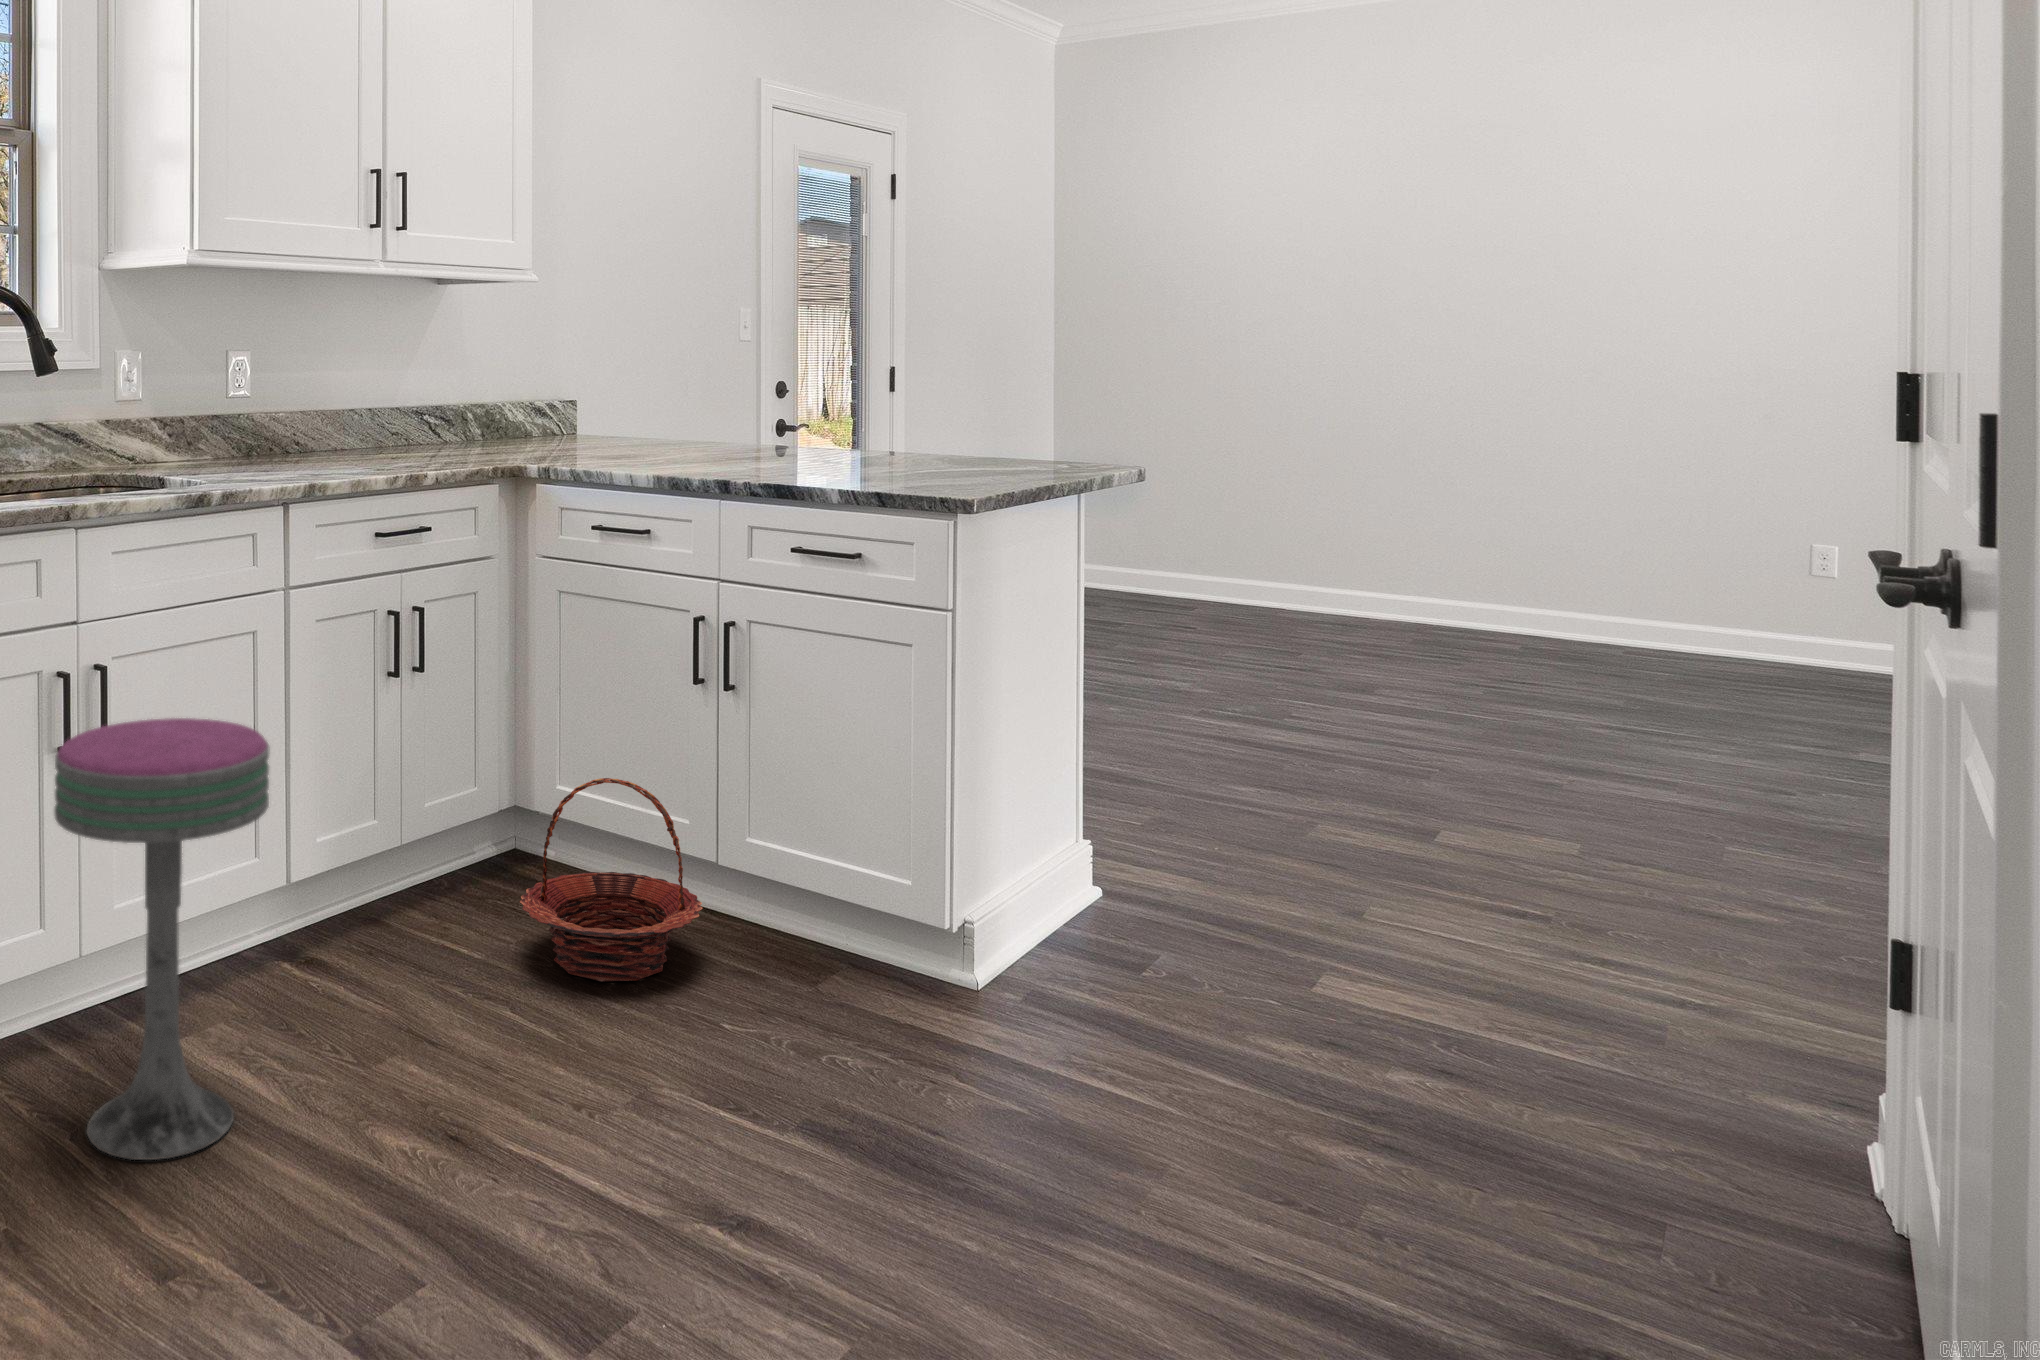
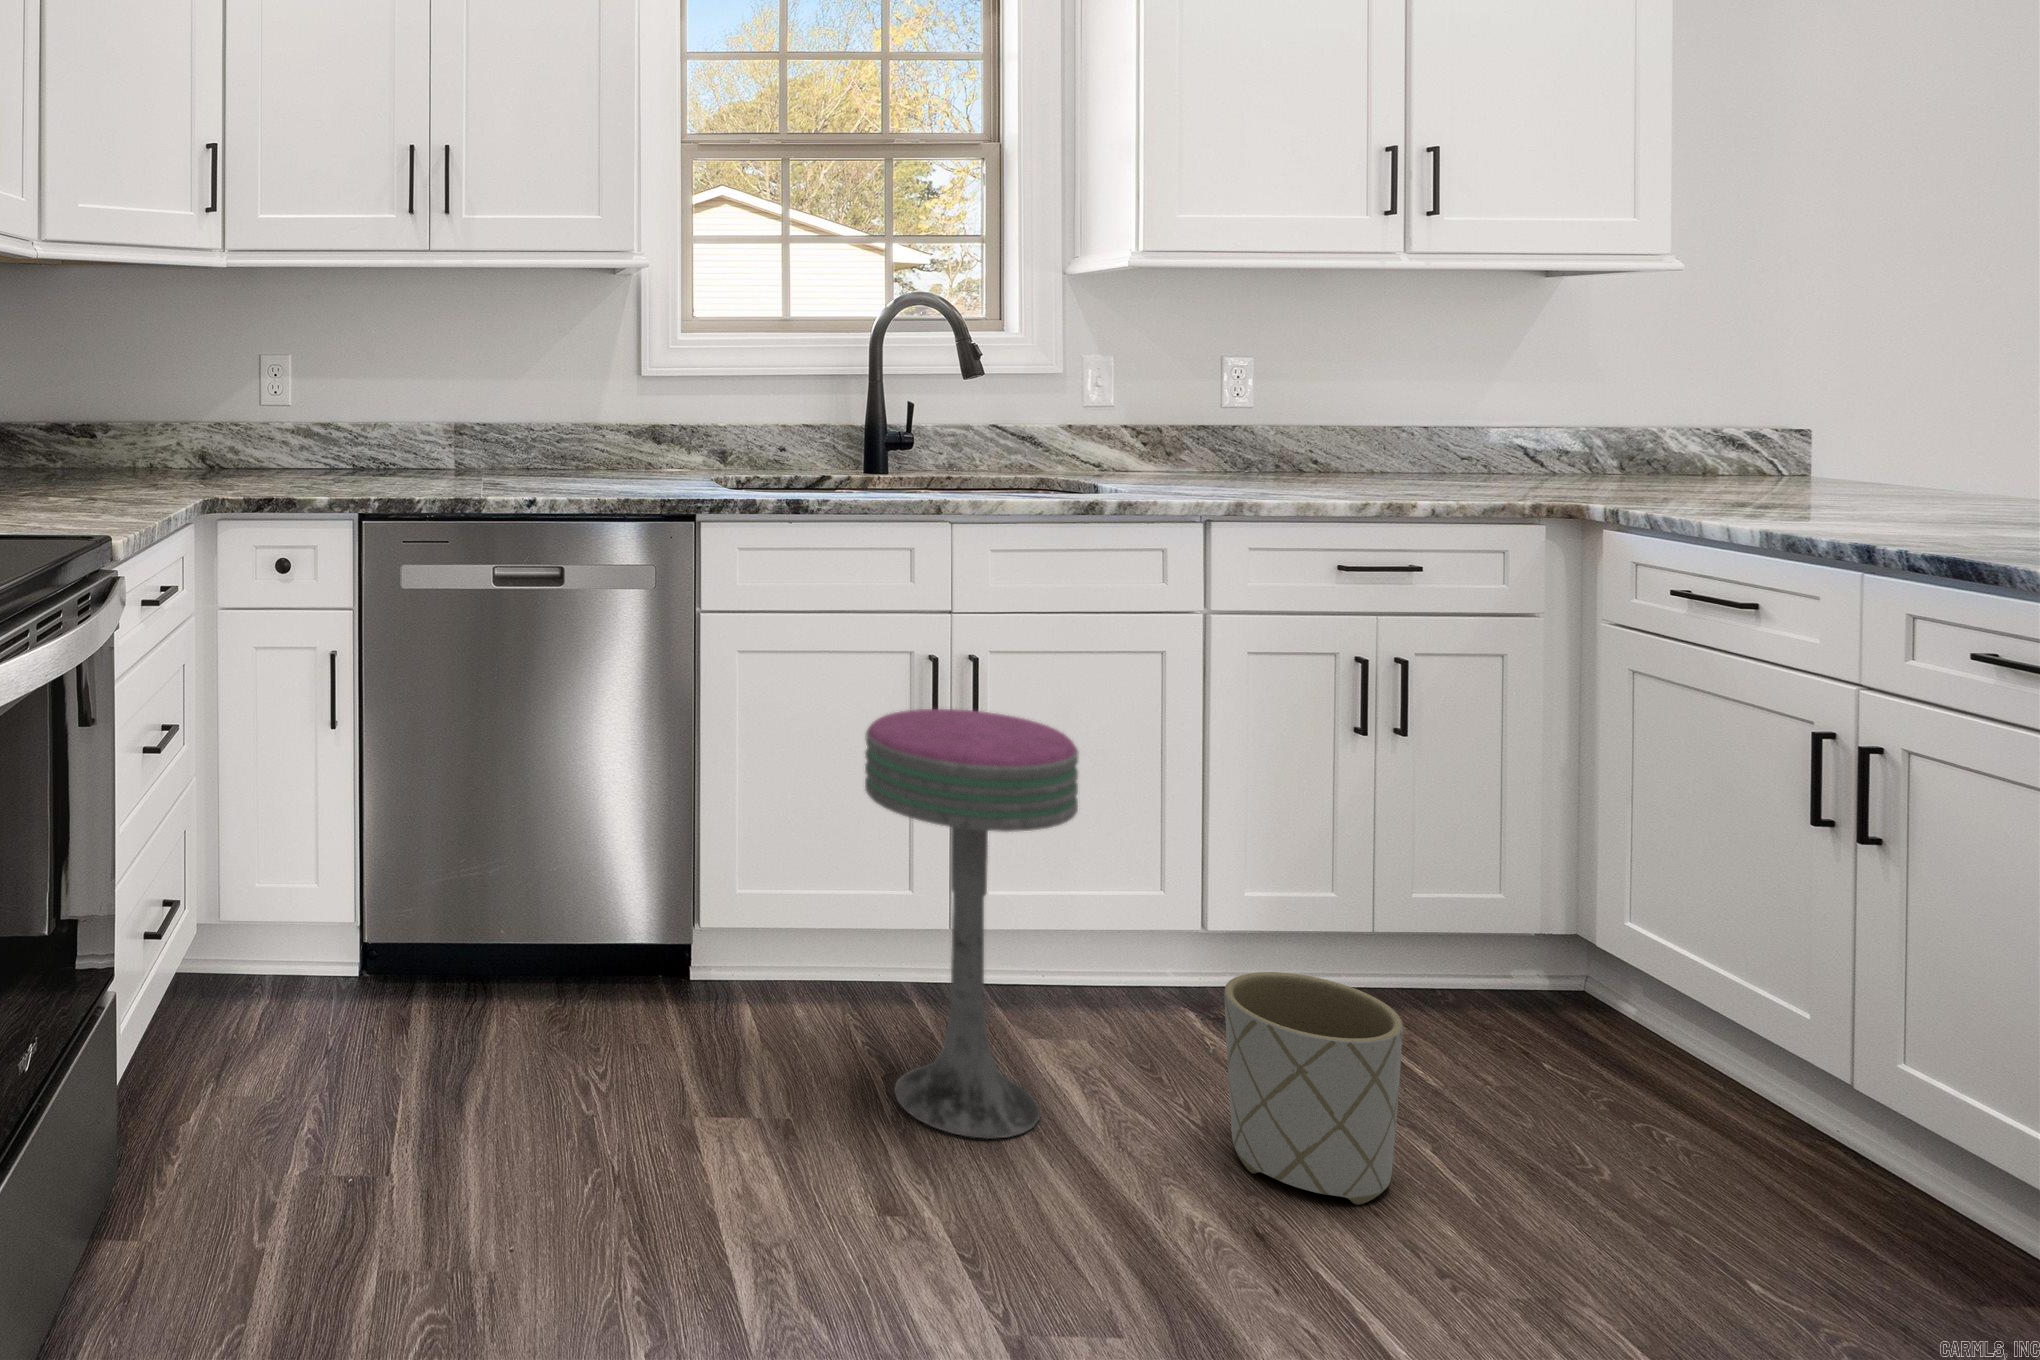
basket: present [520,778,702,982] -> none [1484,907,1779,1185]
planter: none [381,895,518,1084] -> present [1225,972,1403,1205]

